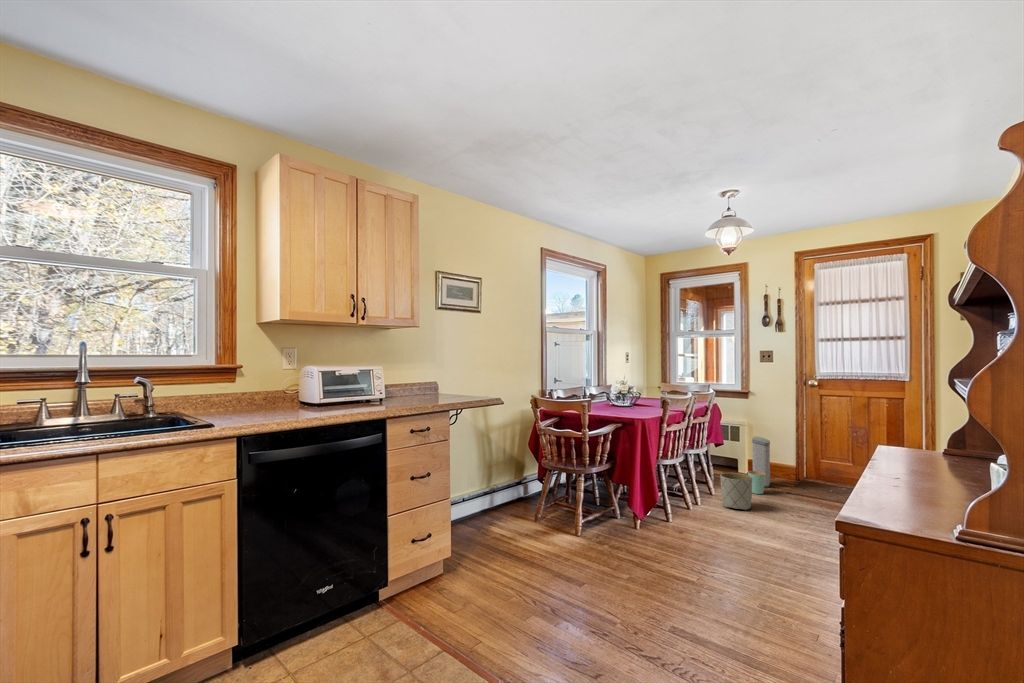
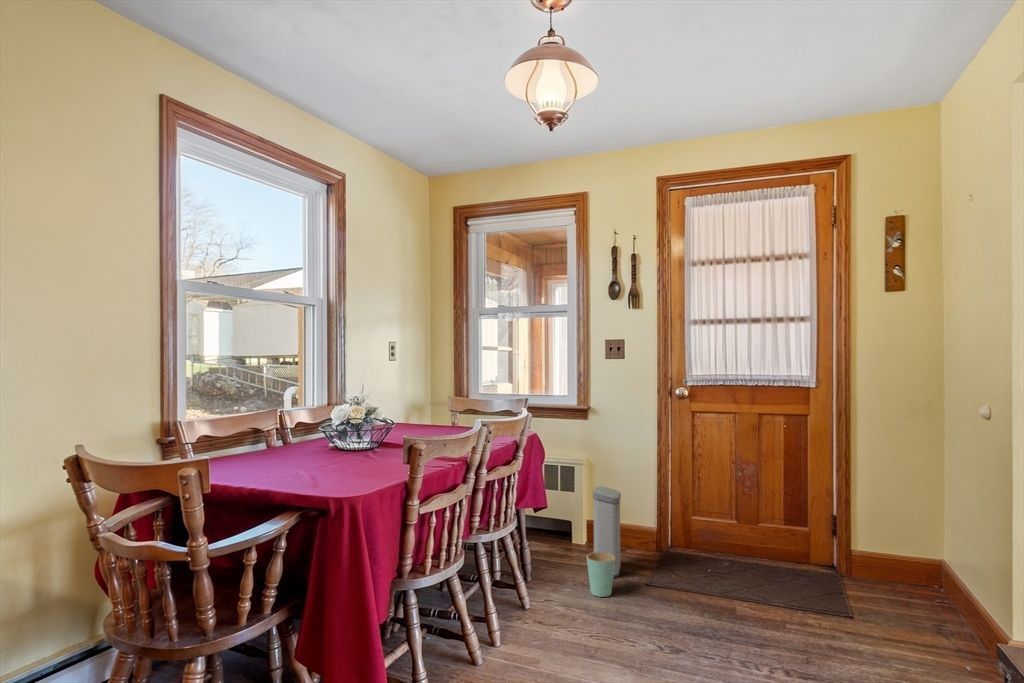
planter: present [720,473,752,510] -> none [538,570,596,650]

